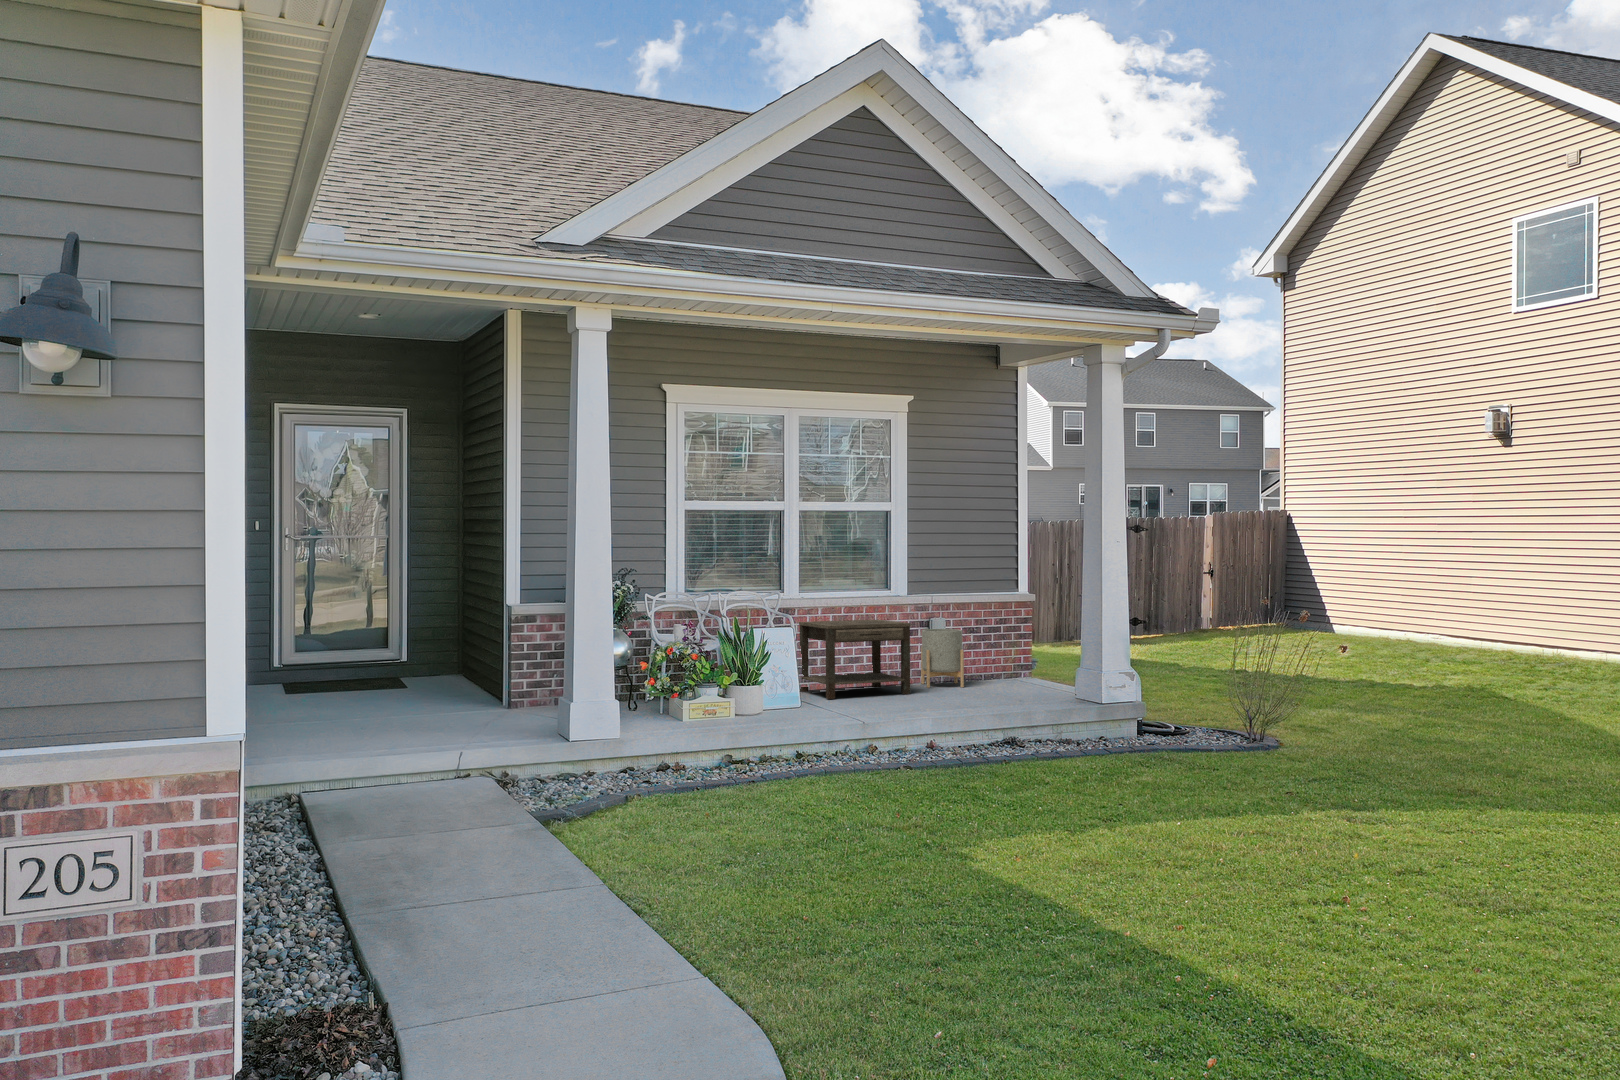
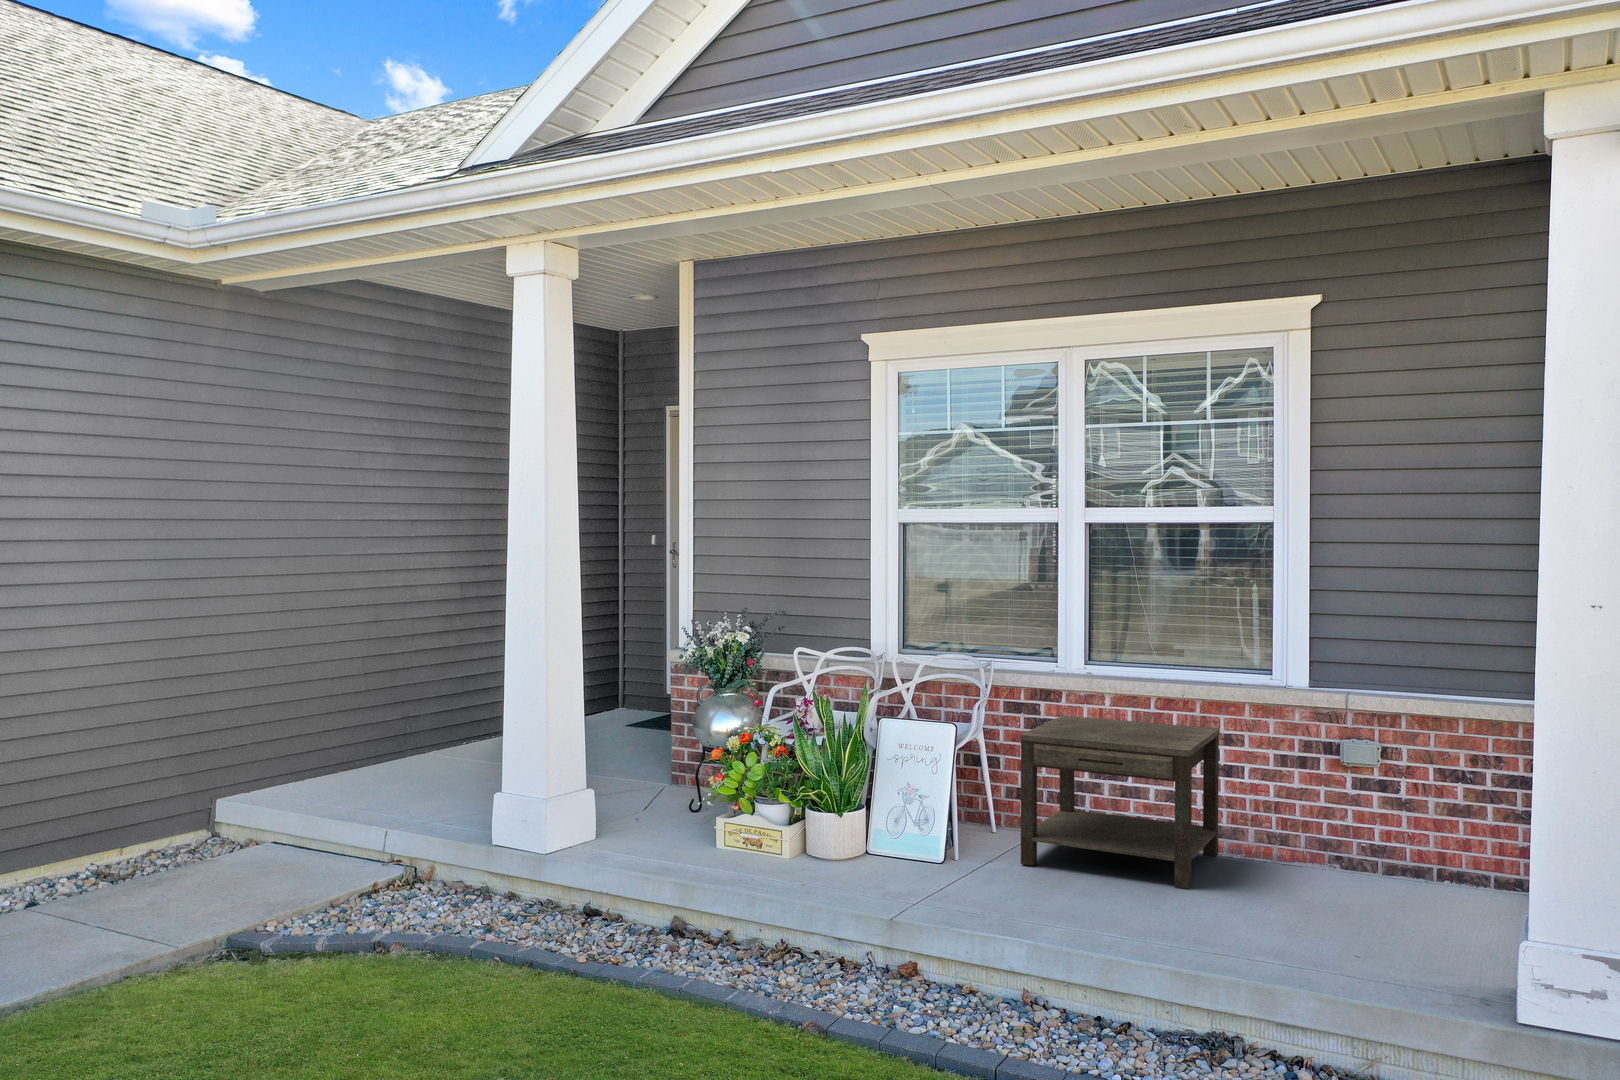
planter: present [921,629,964,688] -> none [1280,762,1389,899]

